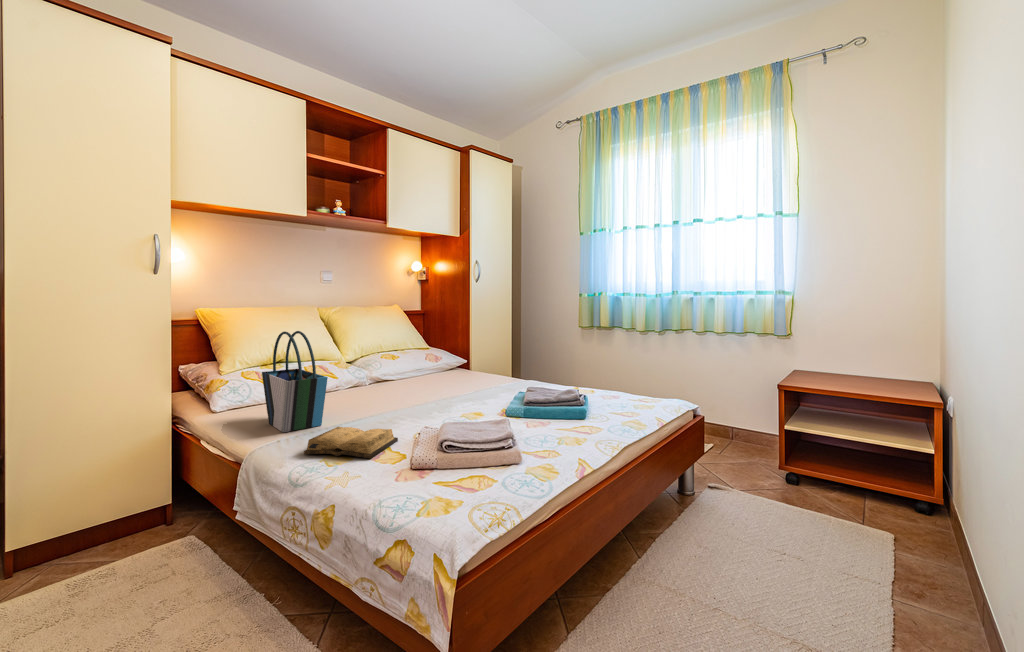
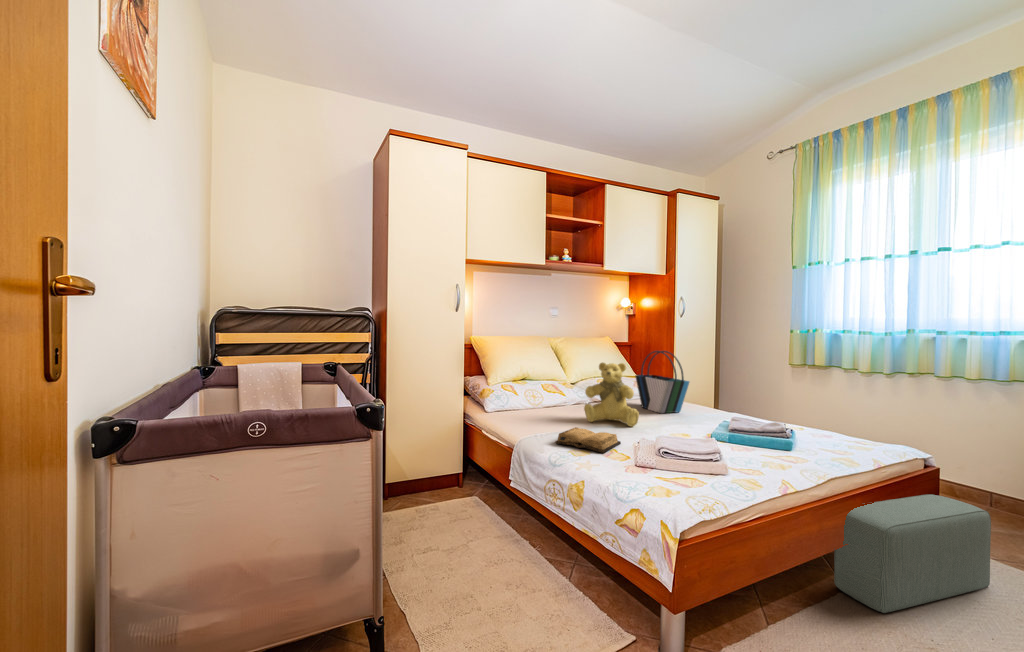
tote bag: present [262,331,328,432] -> present [635,351,689,413]
teddy bear: none [356,337,426,415] -> present [584,362,639,426]
pouf: none [627,444,742,578] -> present [834,494,991,613]

